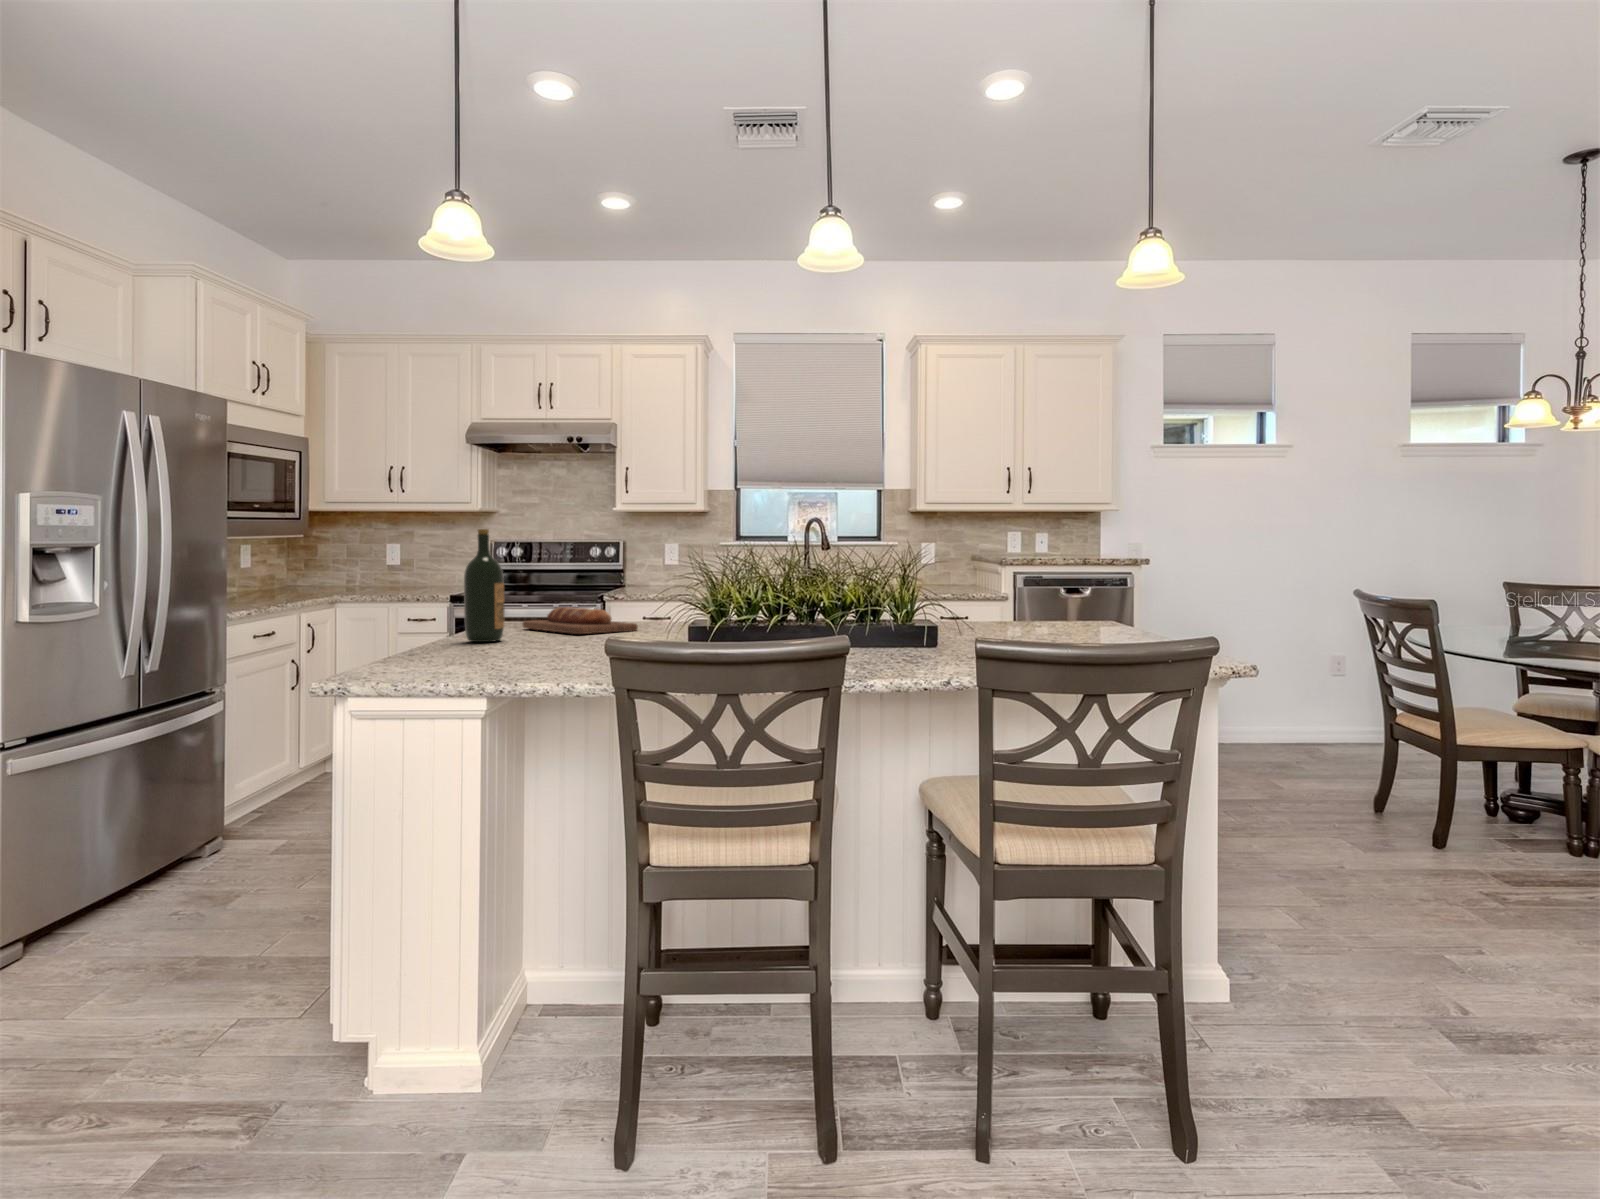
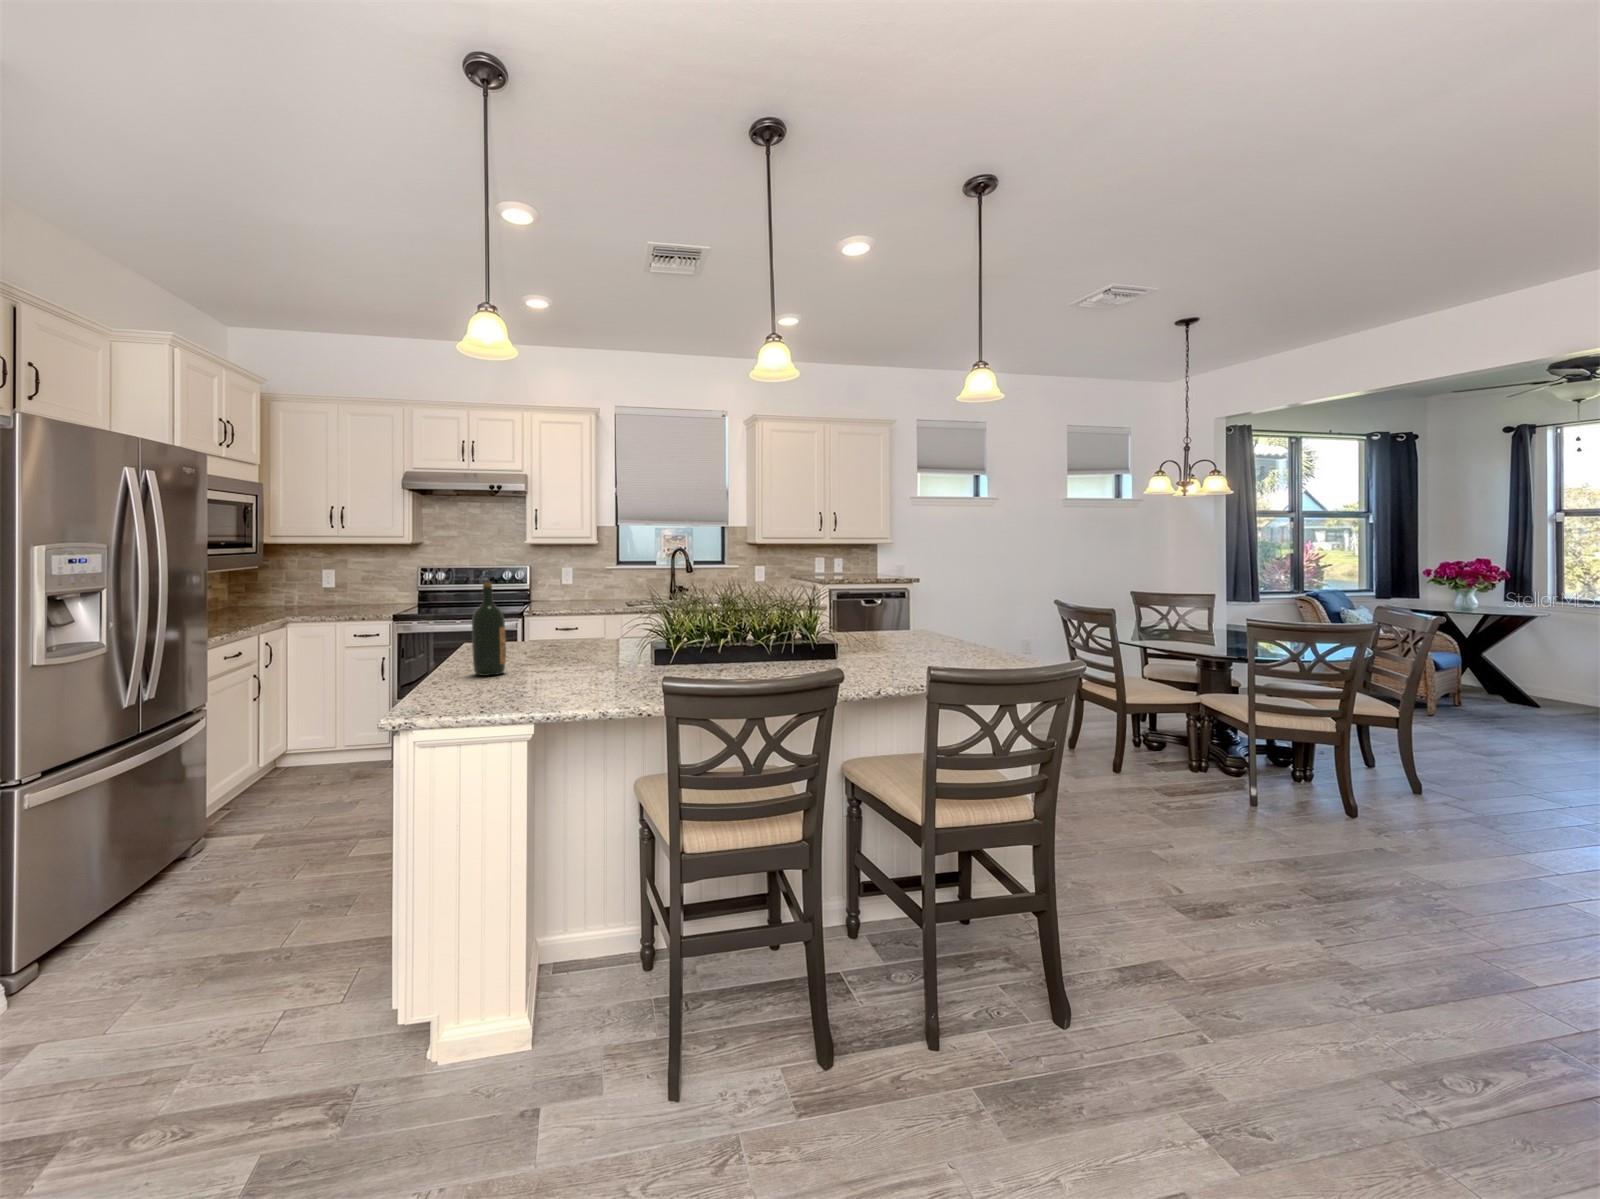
bread loaf: present [523,607,638,634] -> none [505,639,606,664]

